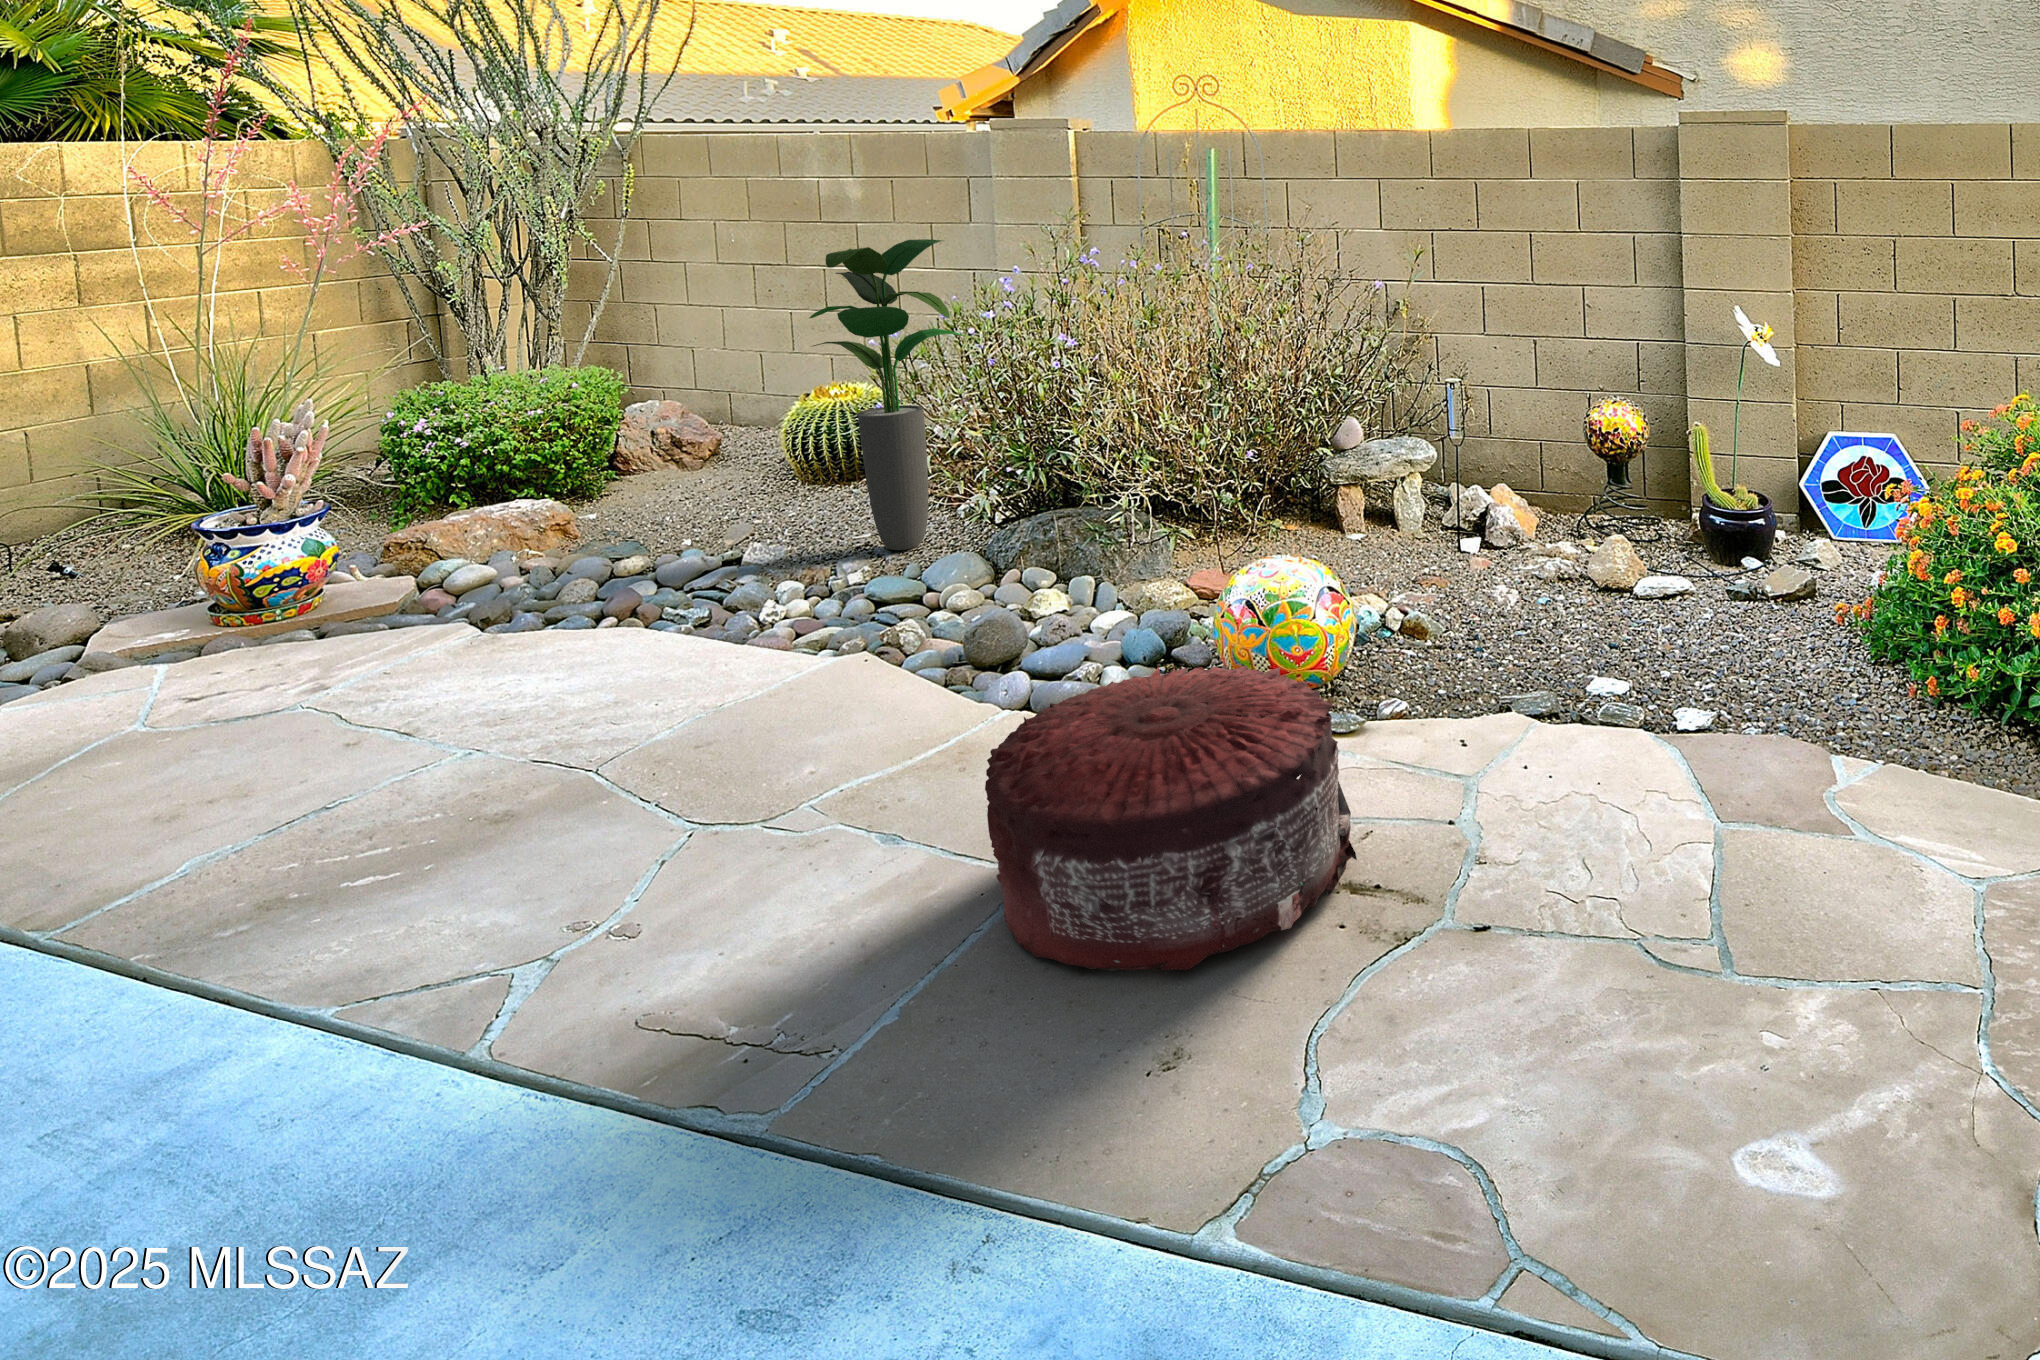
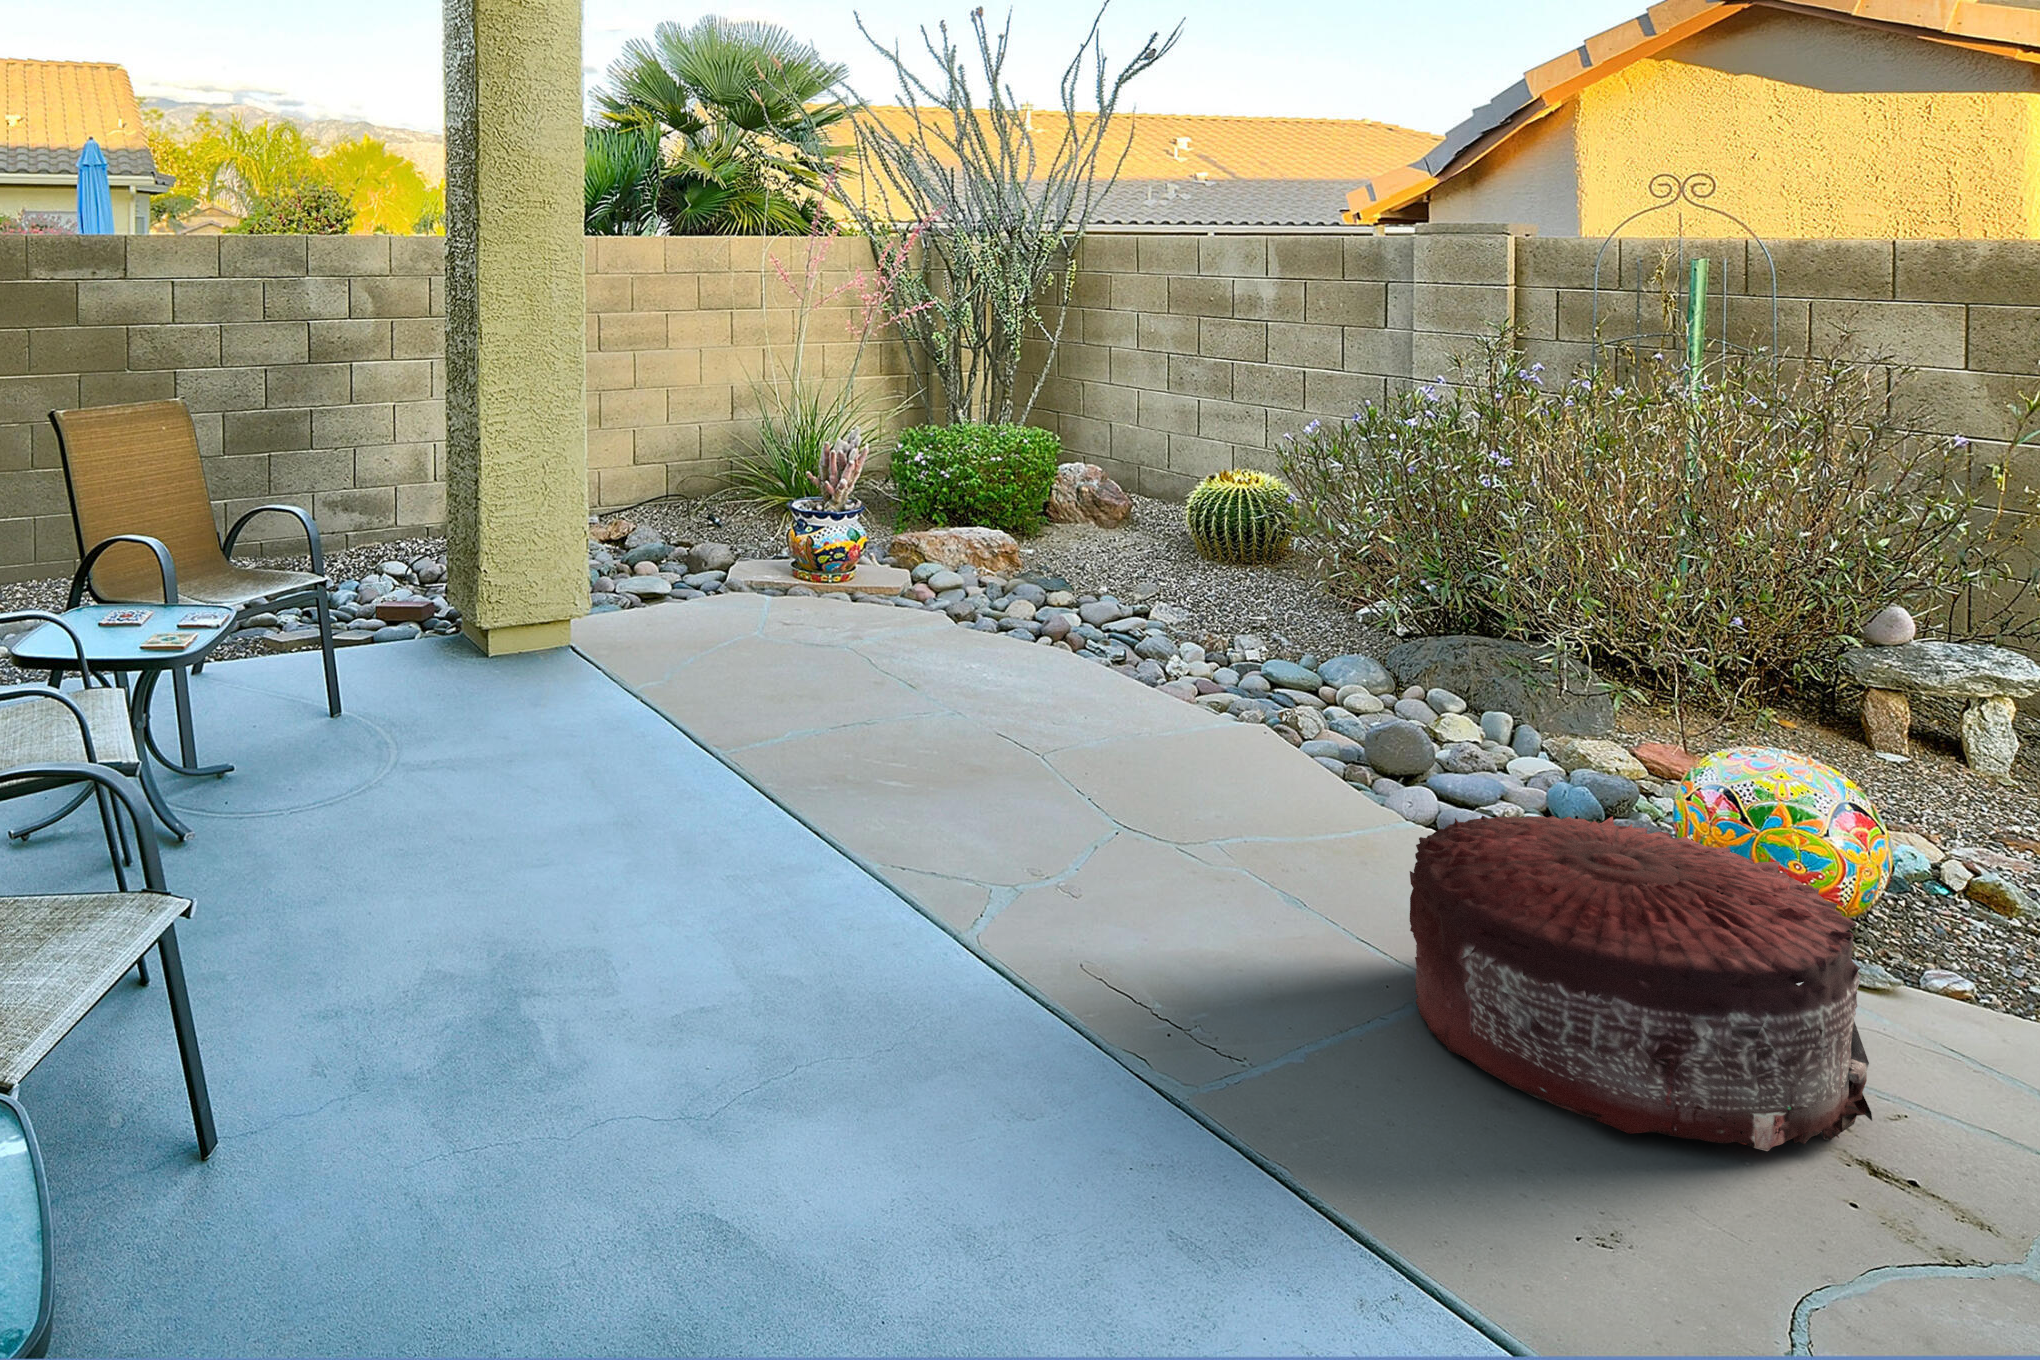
potted plant: present [810,239,965,550] -> none [1234,333,1390,641]

